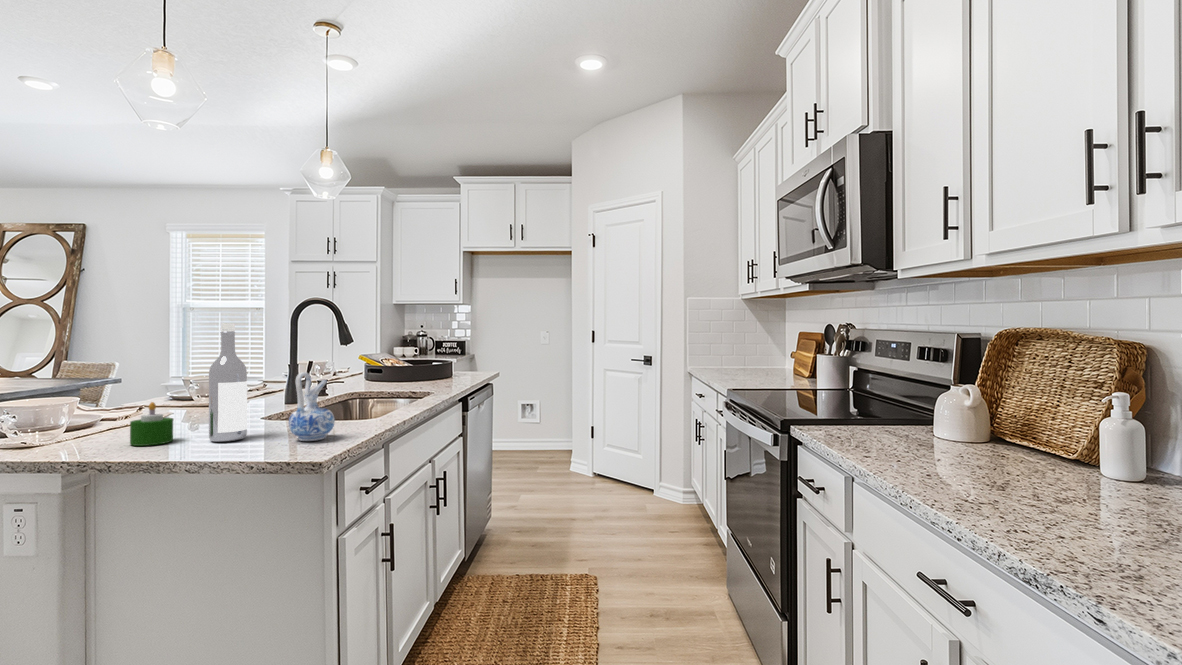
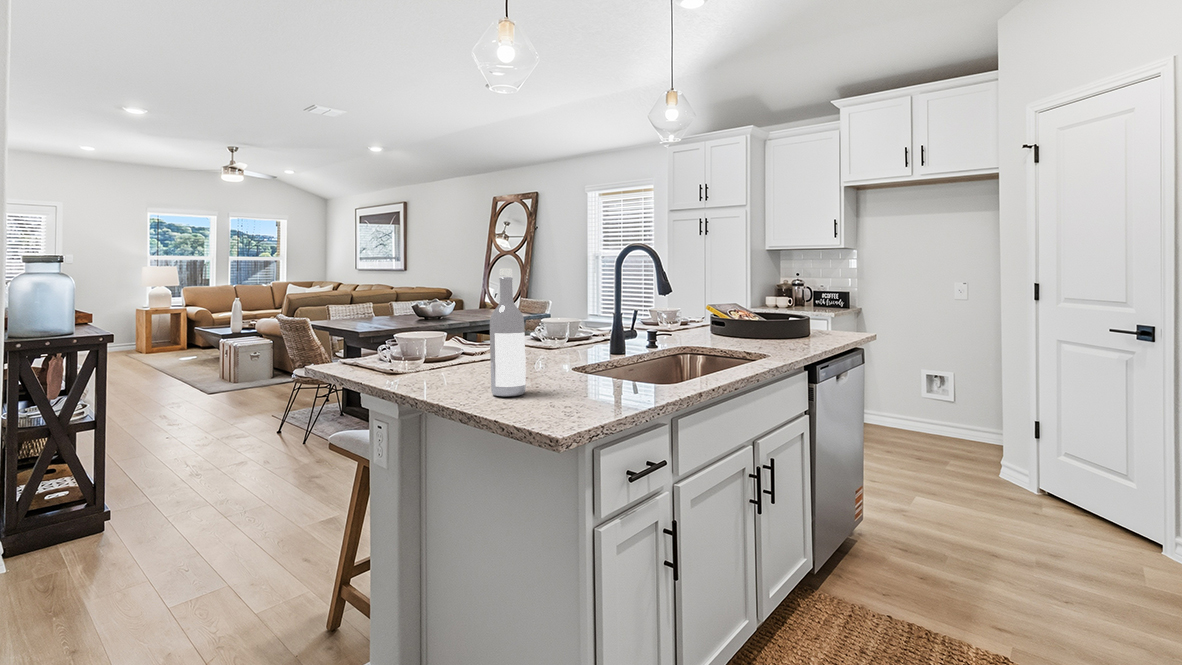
ceramic pitcher: present [289,372,335,441] -> none [556,325,604,407]
candle: present [130,402,173,446] -> none [433,349,468,392]

